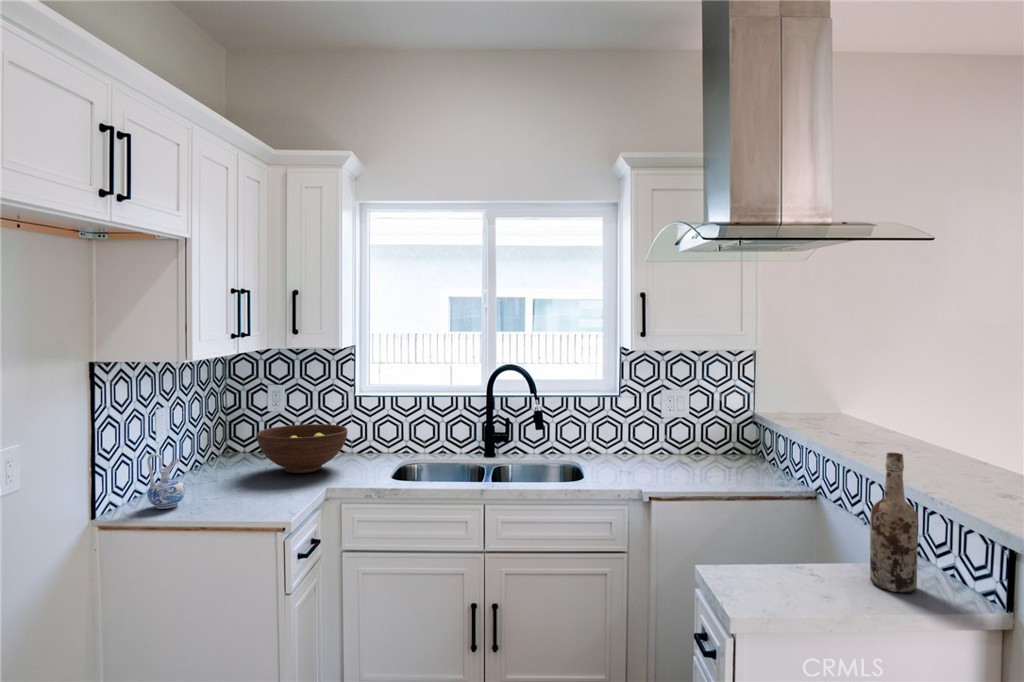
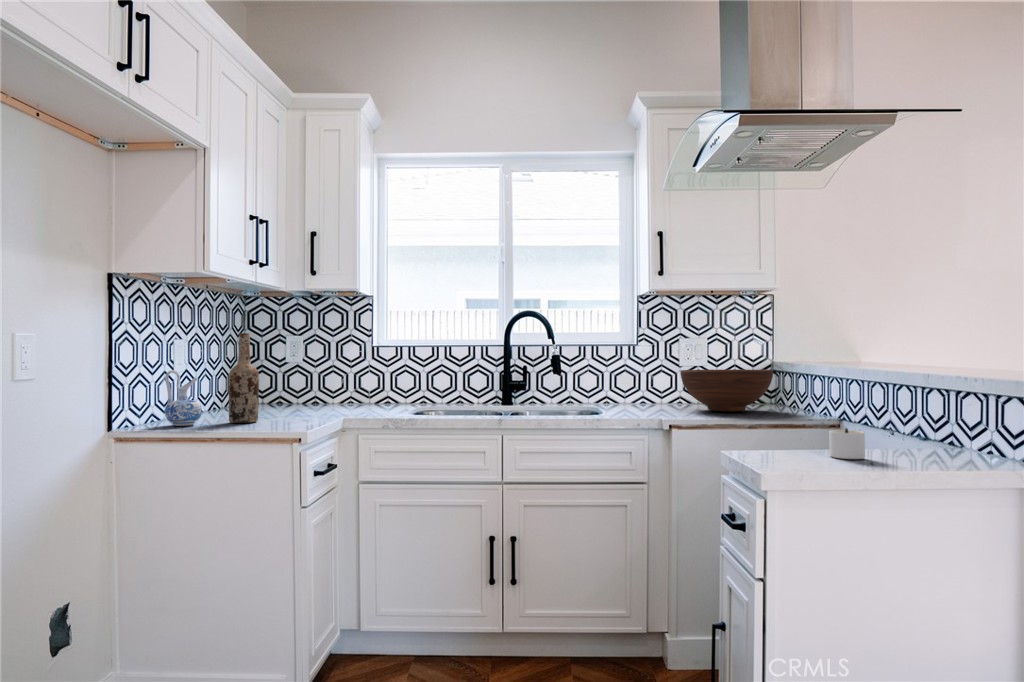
fruit bowl: present [257,424,347,473] -> present [680,369,773,412]
wine bottle: present [870,453,919,592] -> present [229,333,259,423]
candle: none [801,567,845,603] -> present [829,428,865,459]

